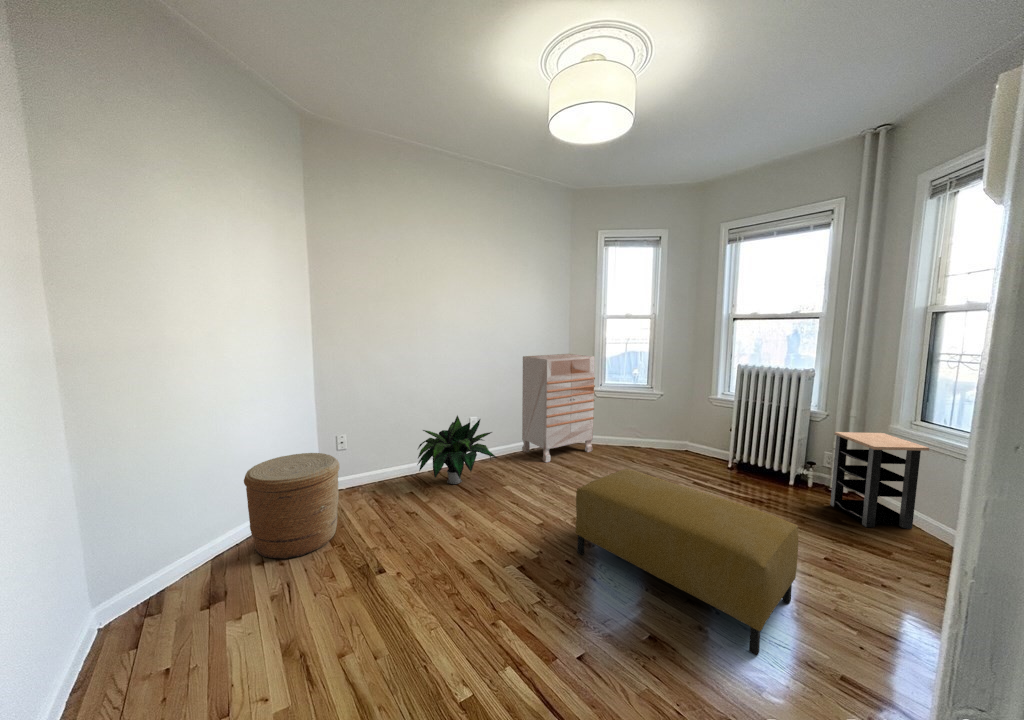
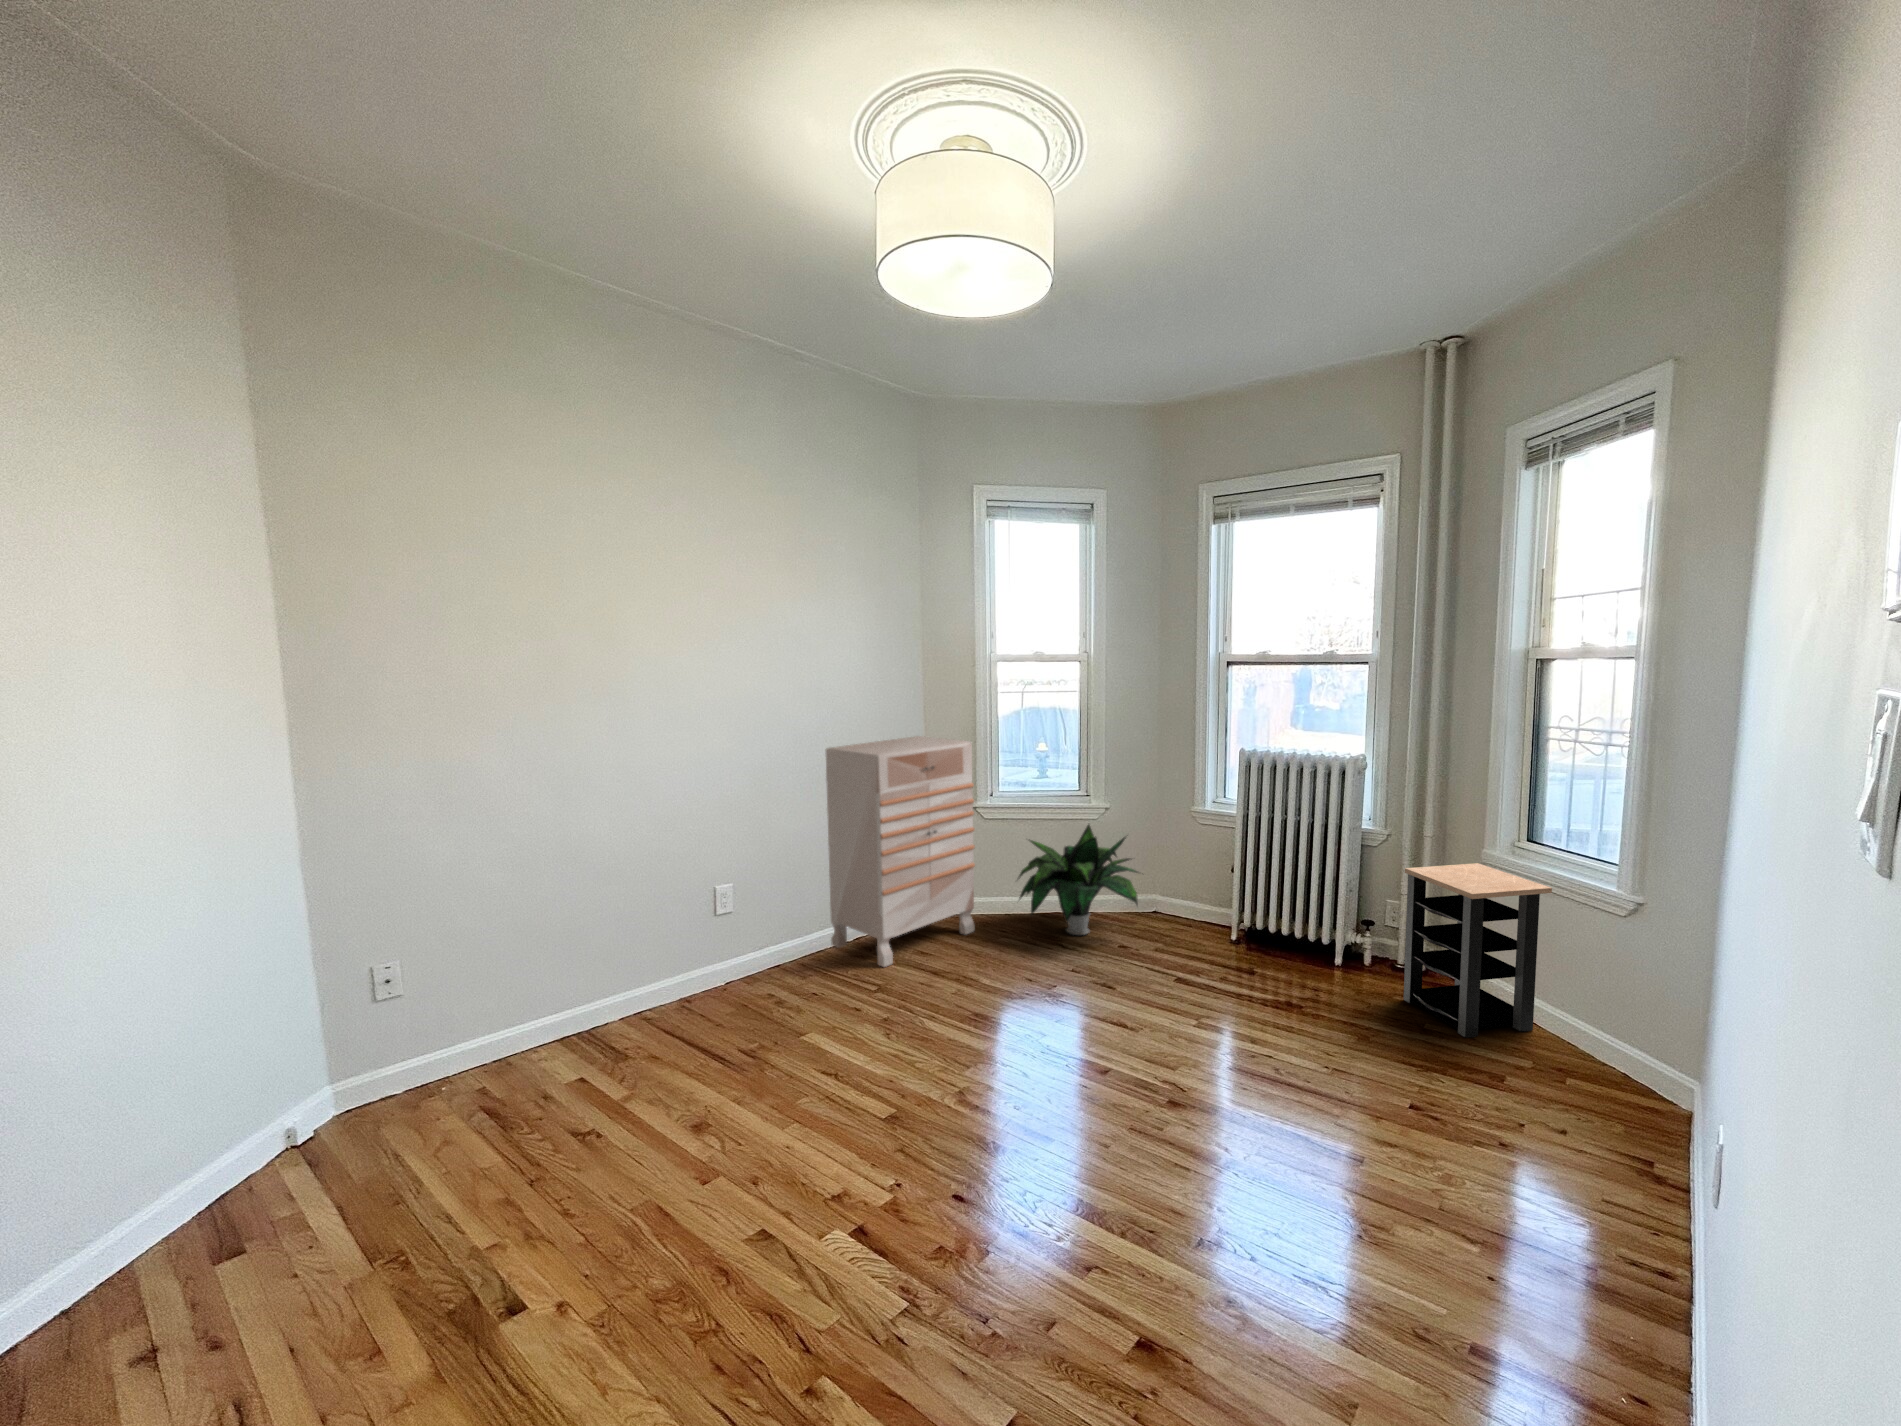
potted plant: present [417,416,497,484] -> present [1019,825,1138,935]
woven basket: present [244,453,339,559] -> none [137,1023,409,1314]
ottoman: present [575,469,798,655] -> none [965,981,1382,1347]

